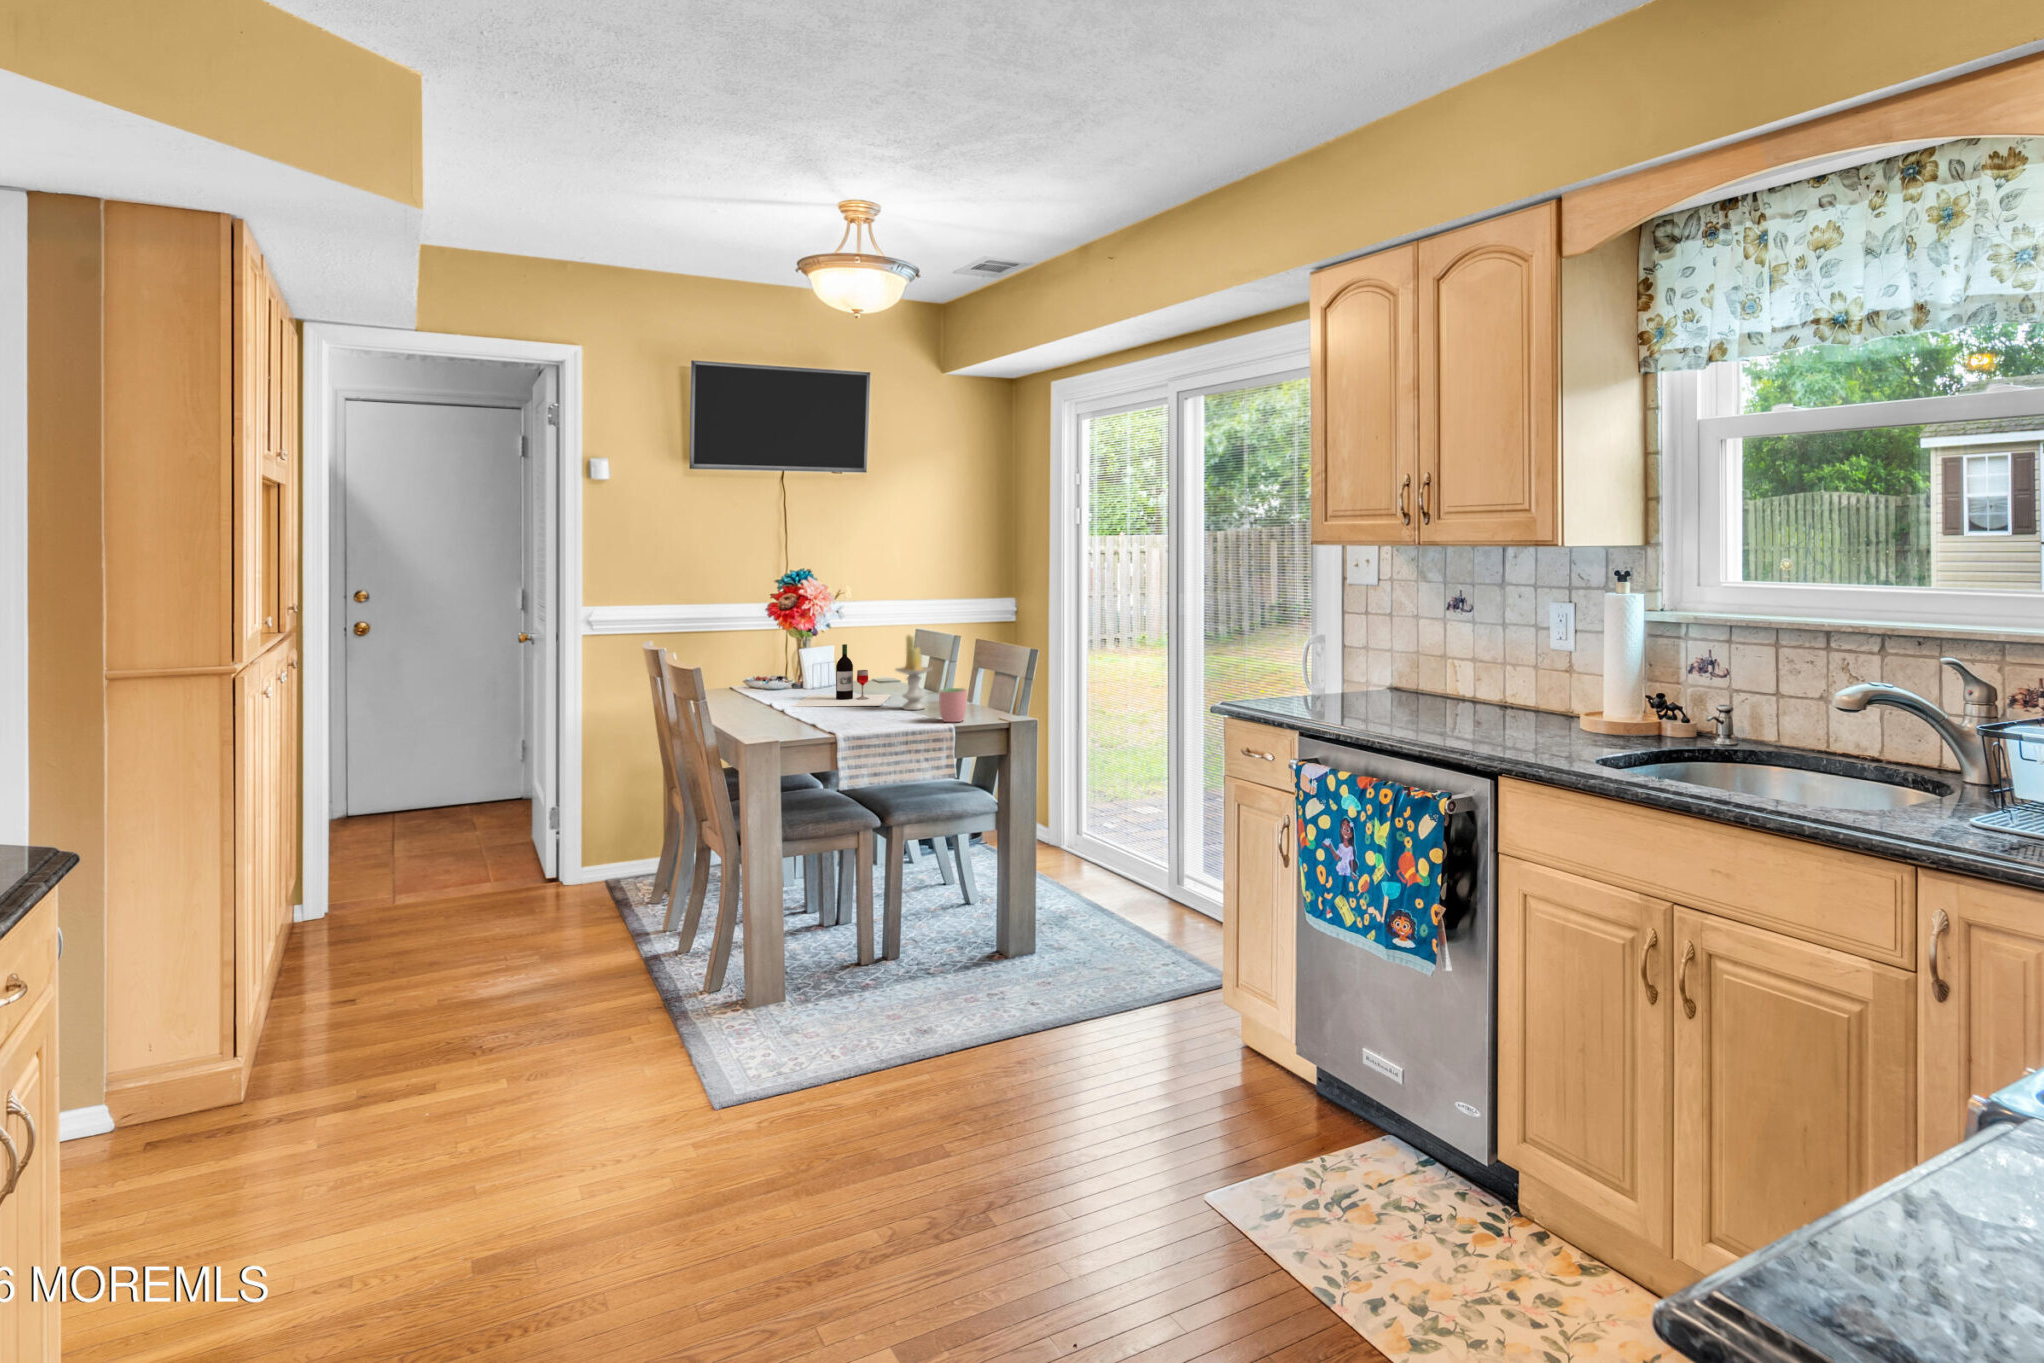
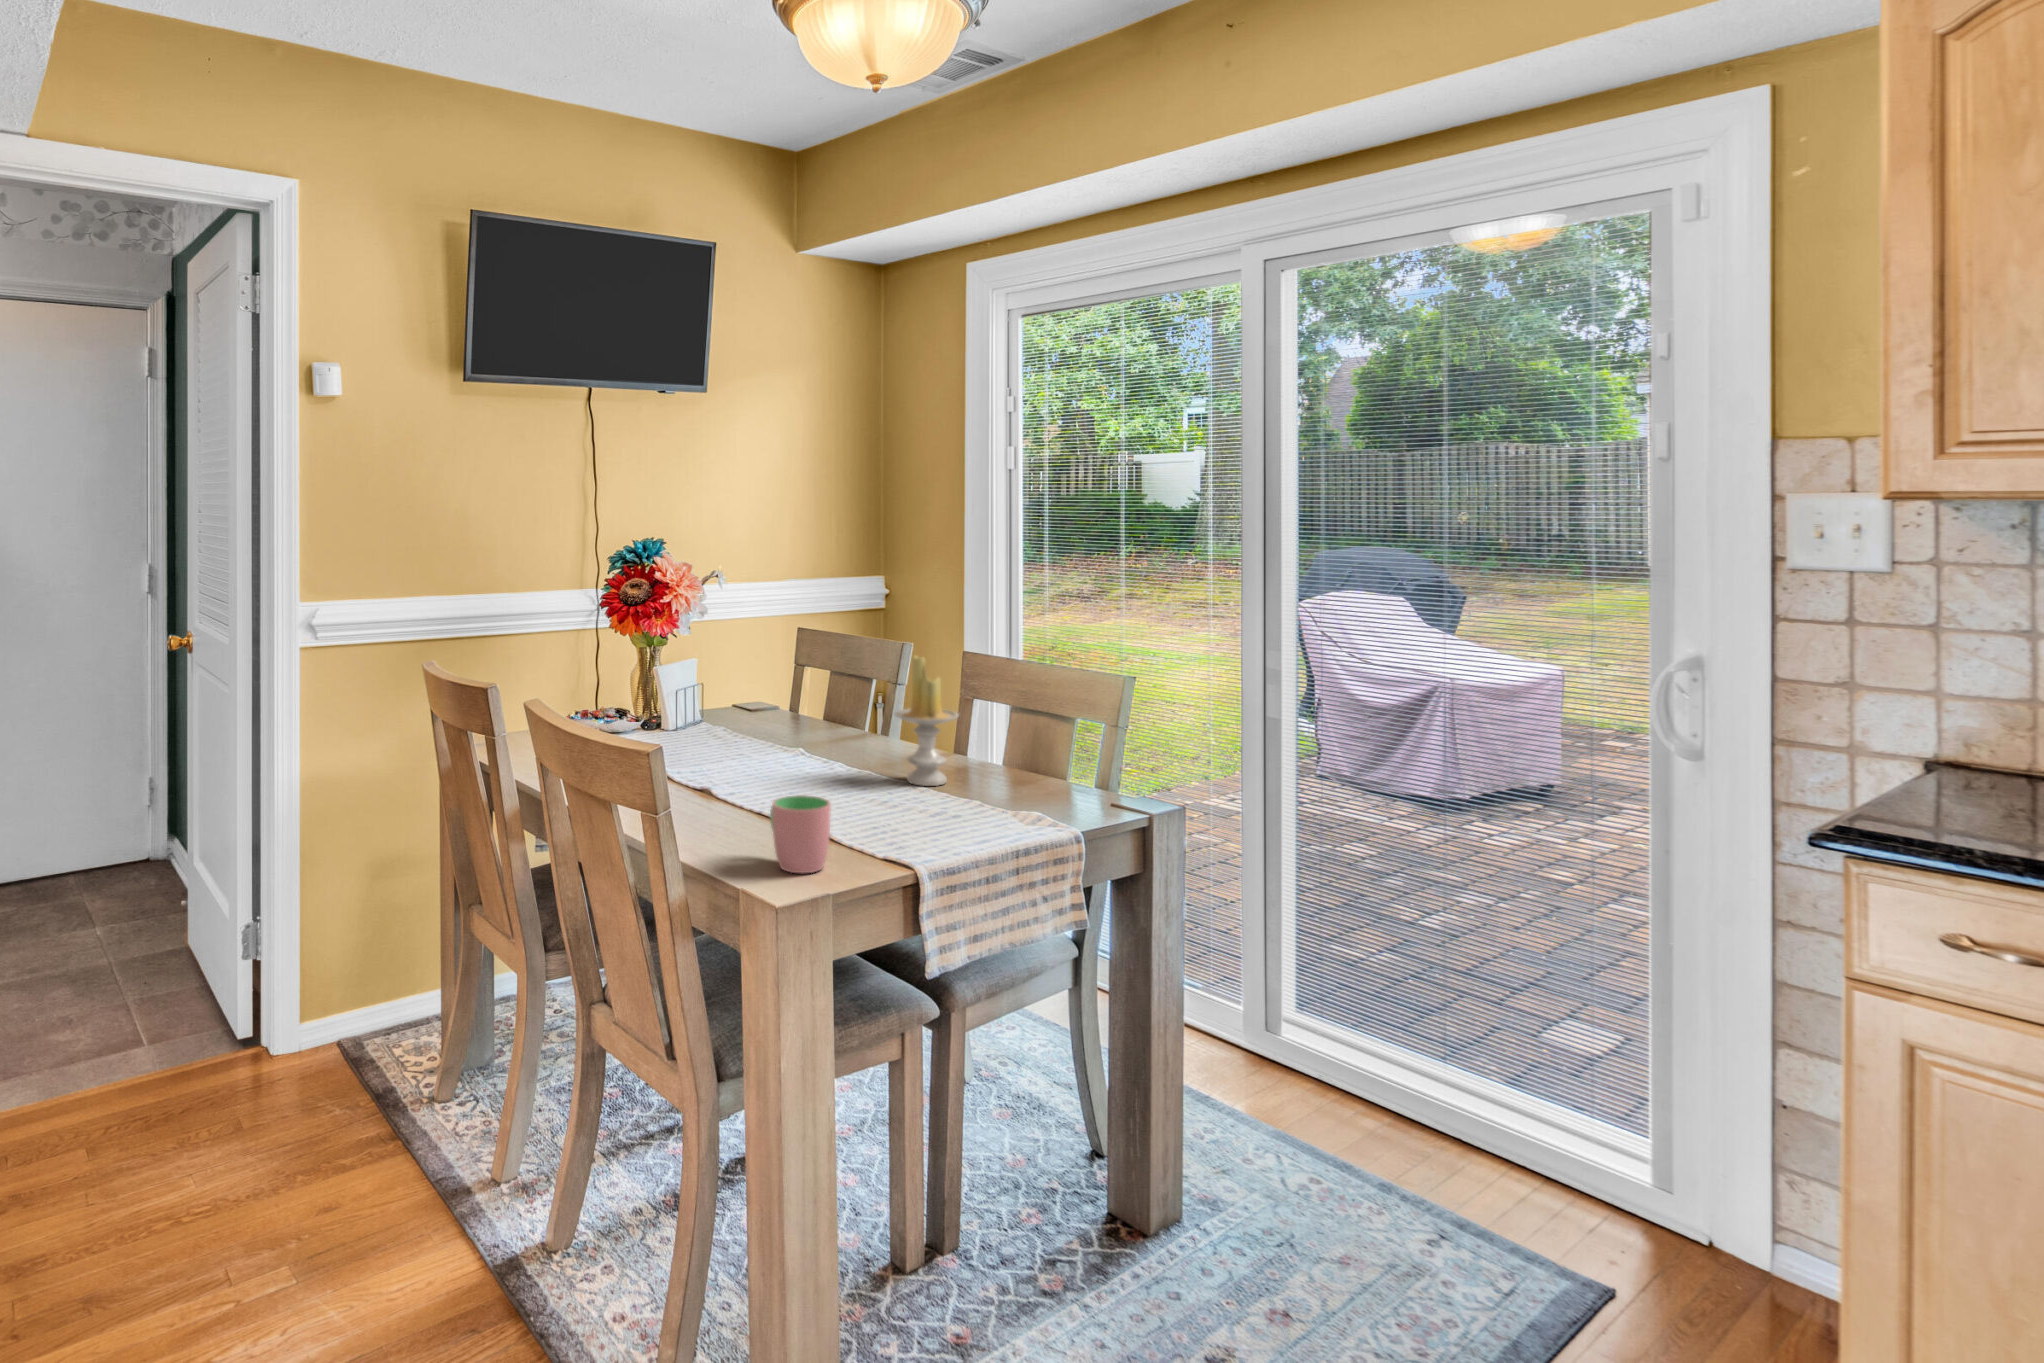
wine bottle: present [792,644,891,707] -> none [702,667,863,781]
cup: present [939,688,967,722] -> present [770,795,831,873]

